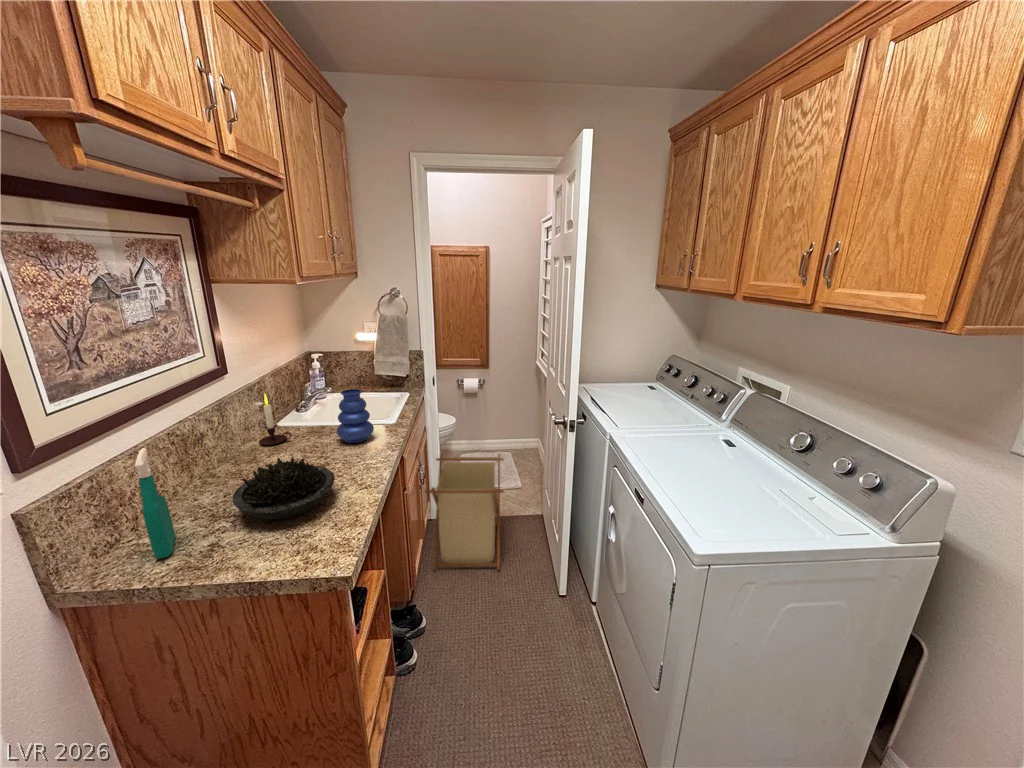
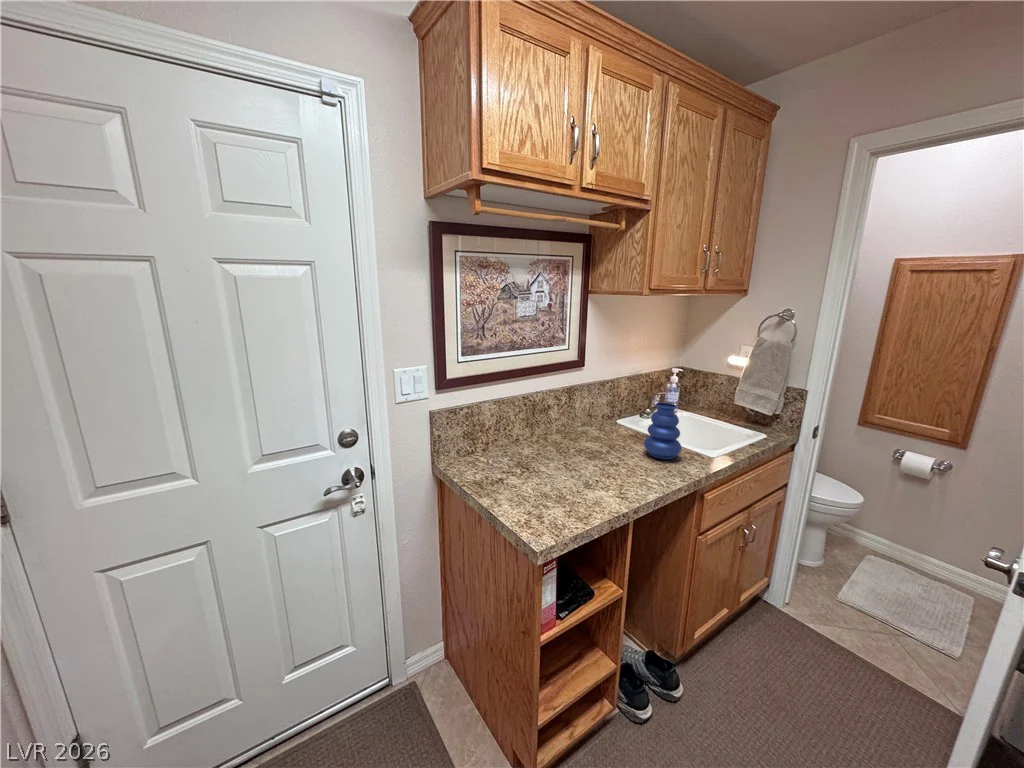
candle: present [259,394,291,445] -> none [589,388,612,435]
spray bottle: present [135,448,175,559] -> none [471,397,492,473]
laundry basket: present [425,454,504,571] -> none [730,526,906,733]
succulent plant: present [233,457,334,520] -> none [521,439,599,489]

